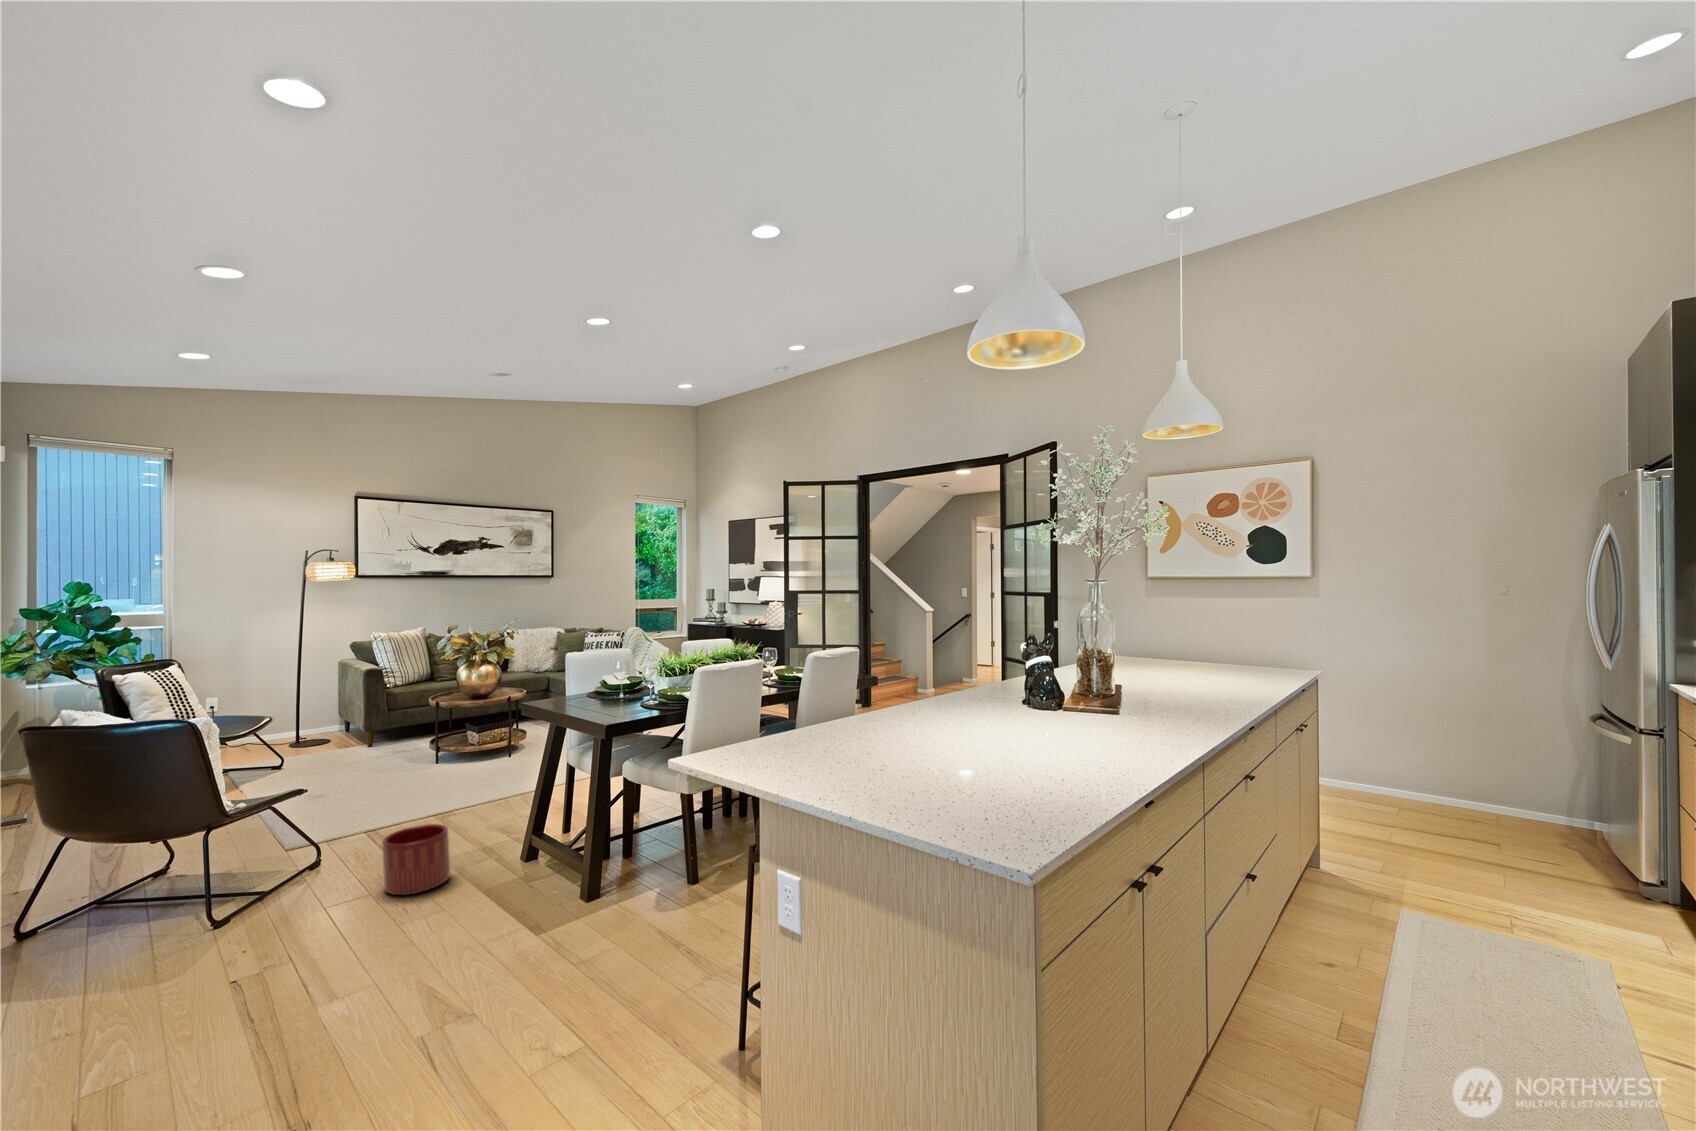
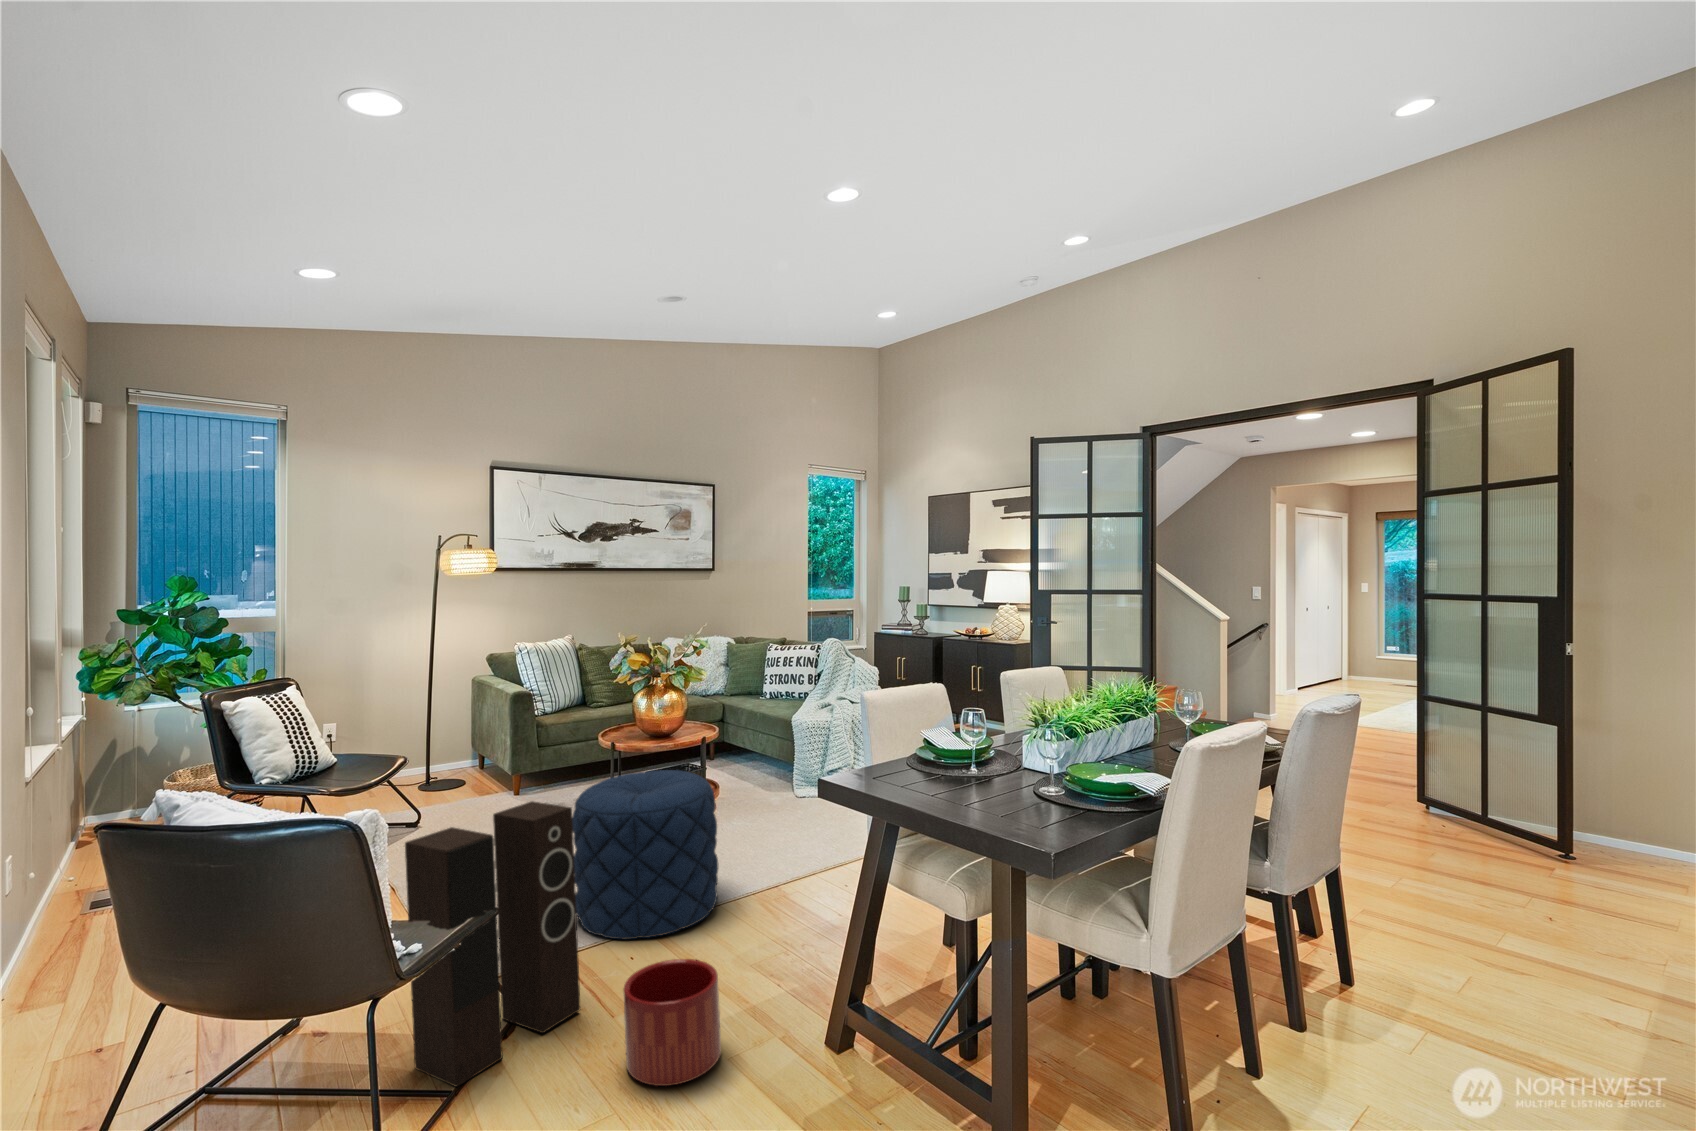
pouf: none [380,718,492,829] -> present [572,770,718,939]
speaker: none [235,732,366,903] -> present [405,801,581,1087]

